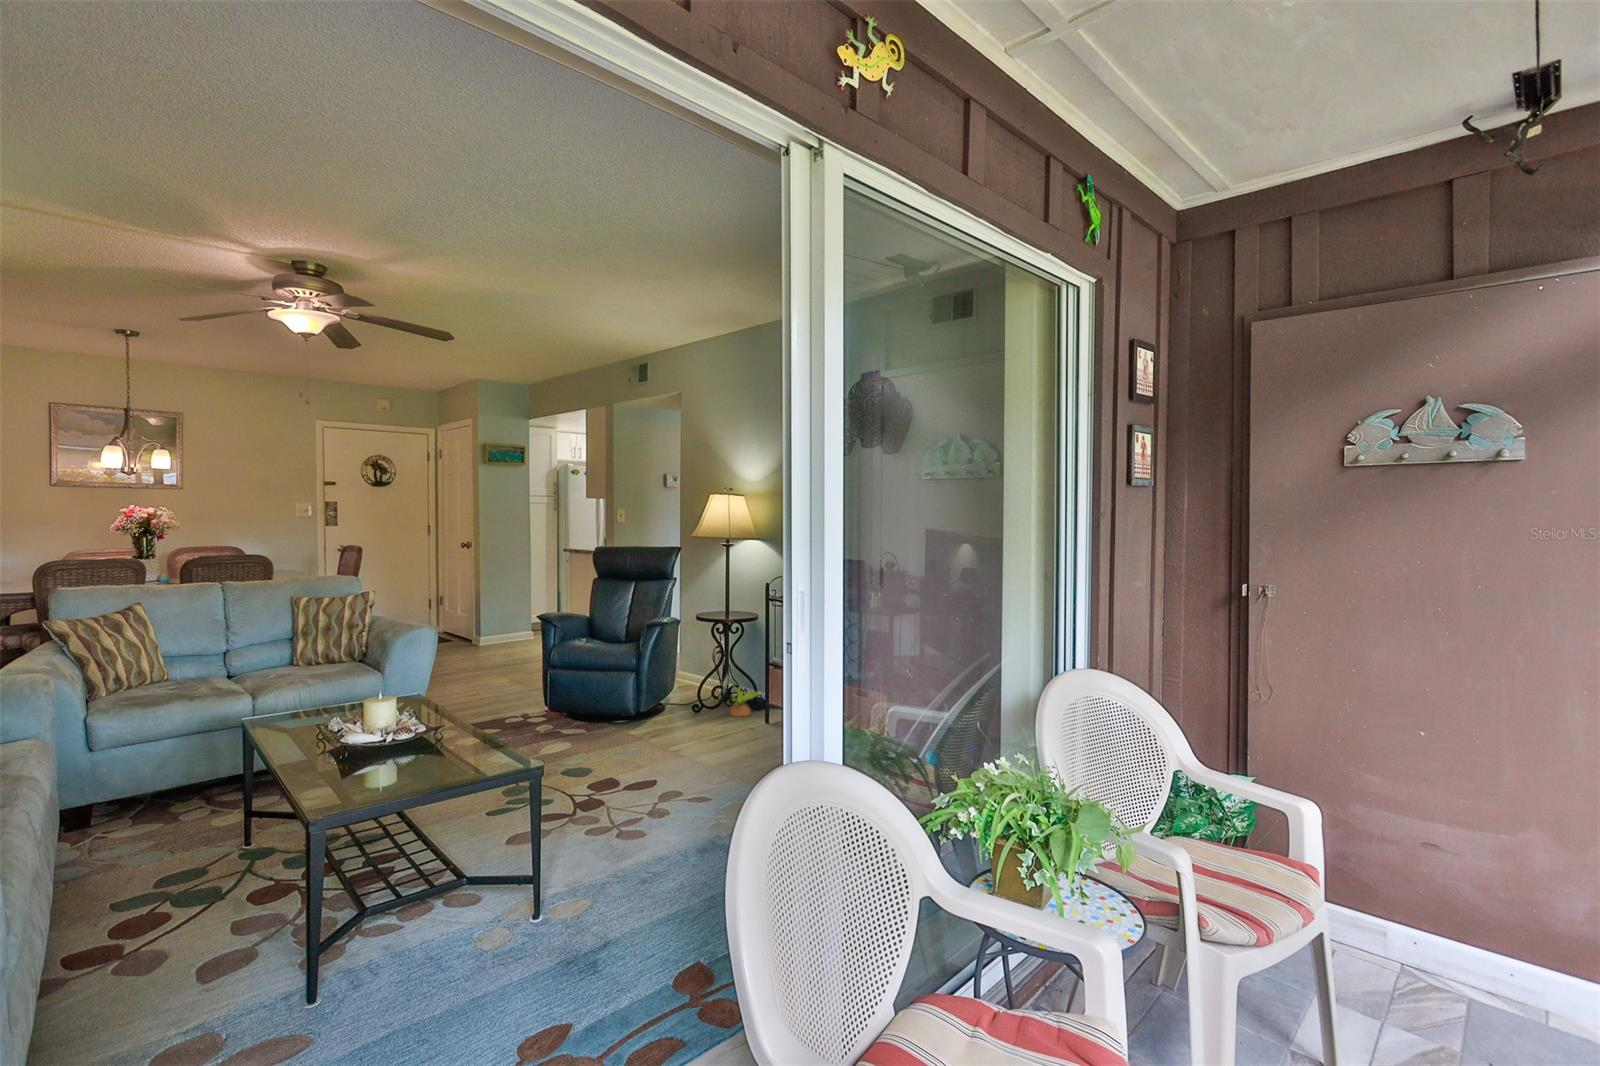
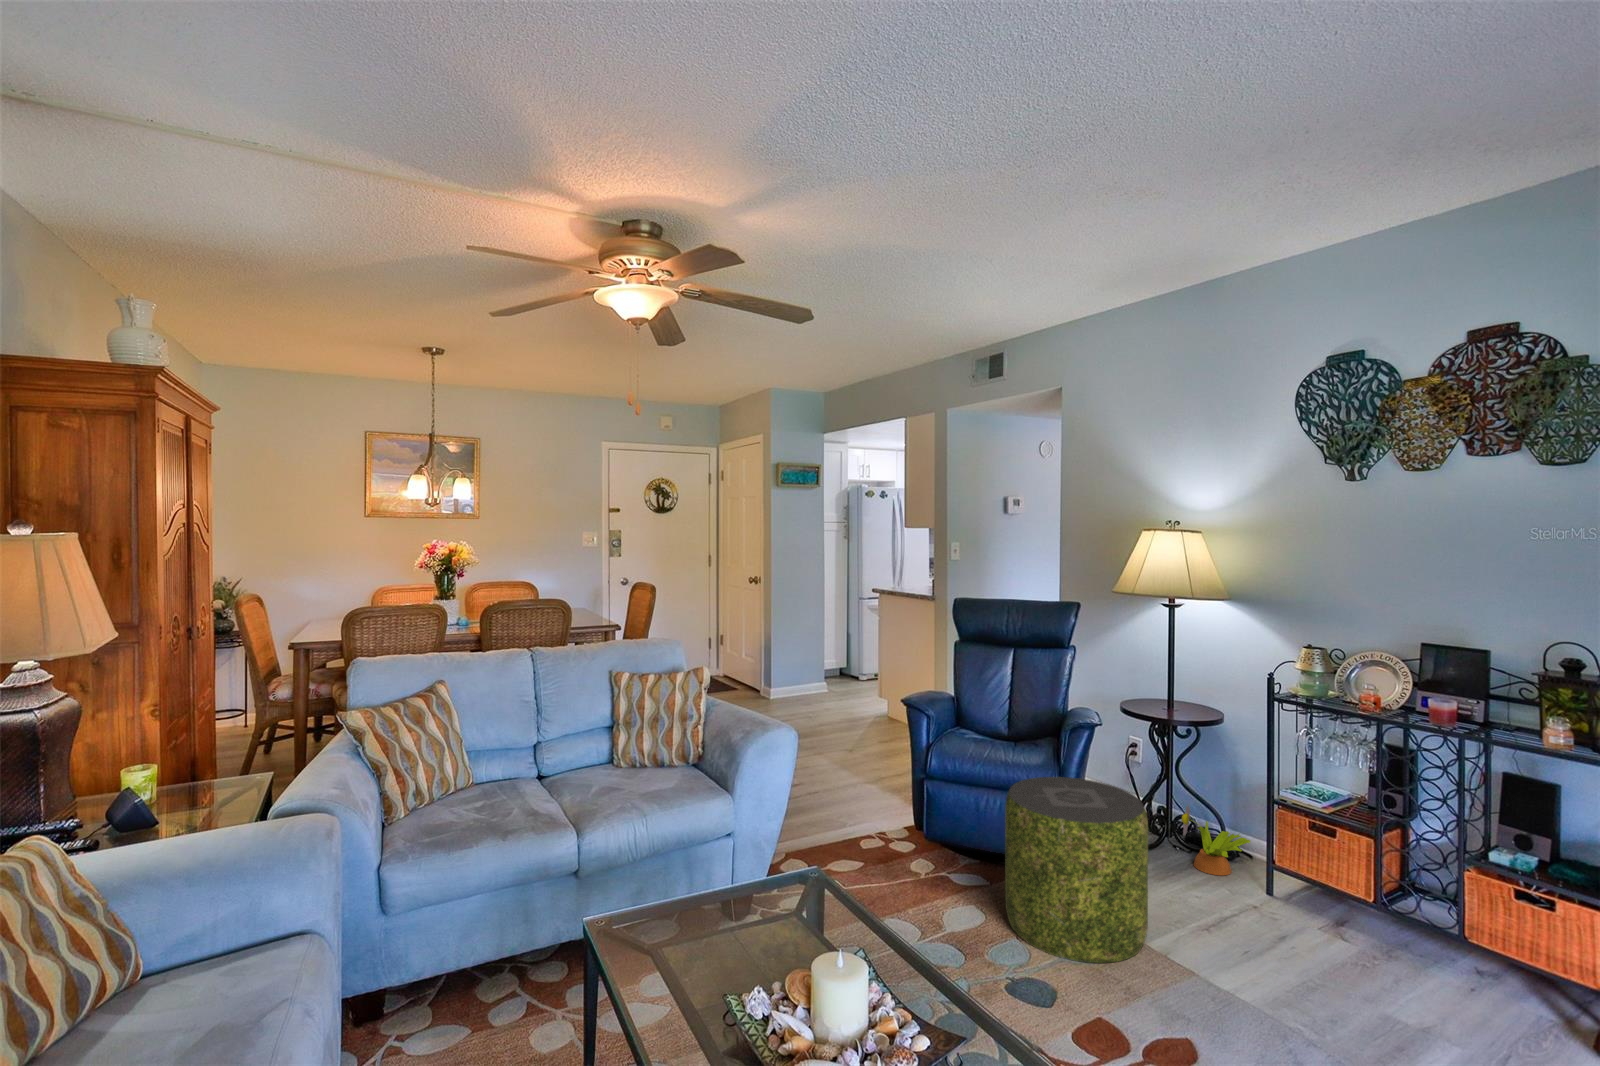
pouf: none [578,654,665,756] -> present [1005,777,1148,963]

